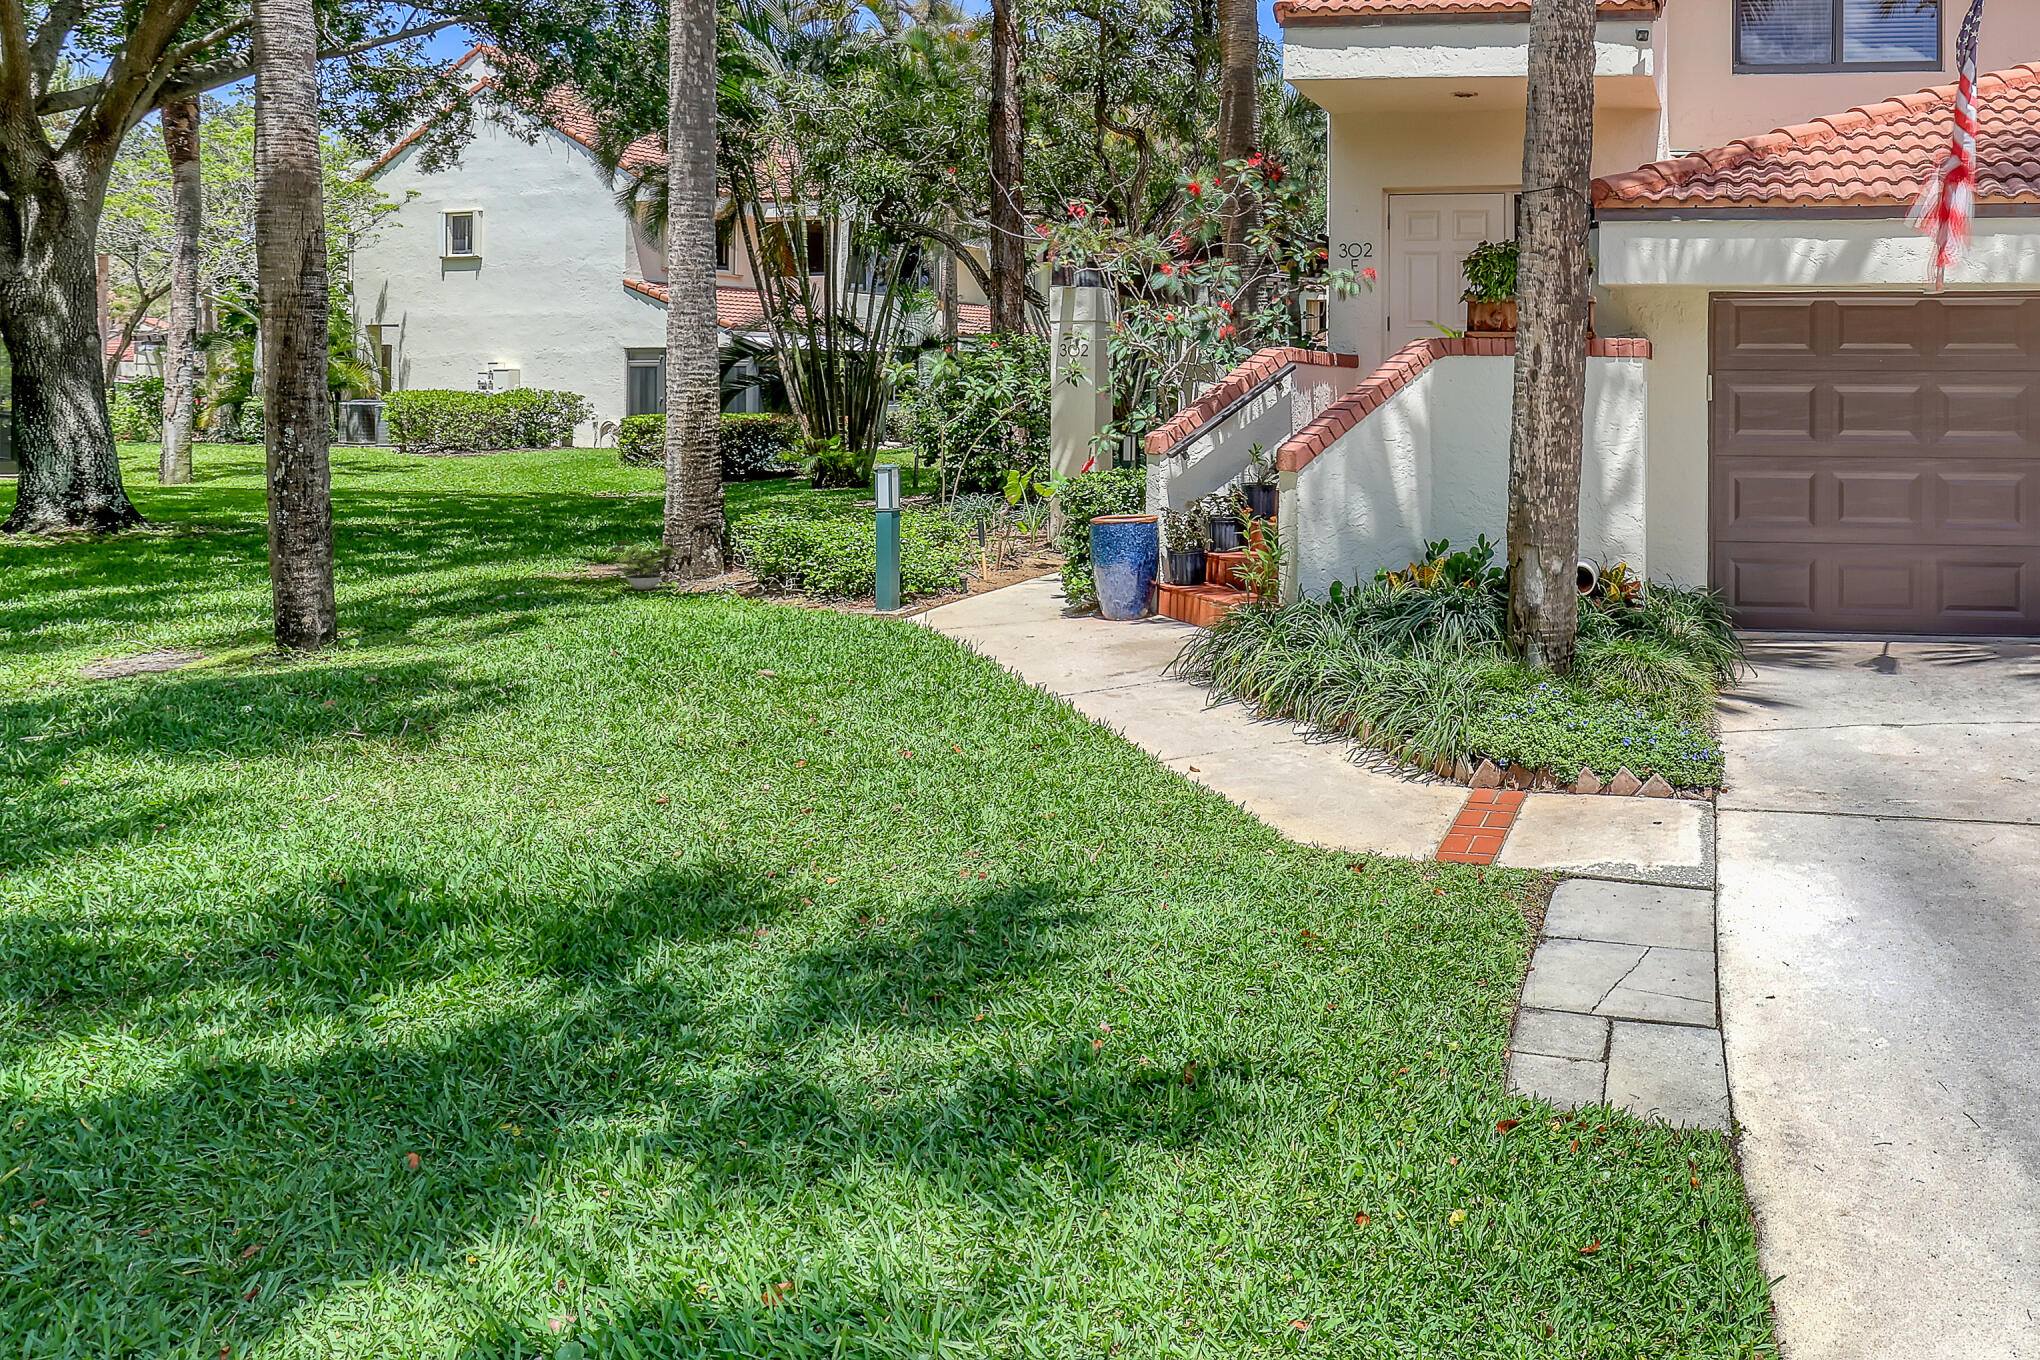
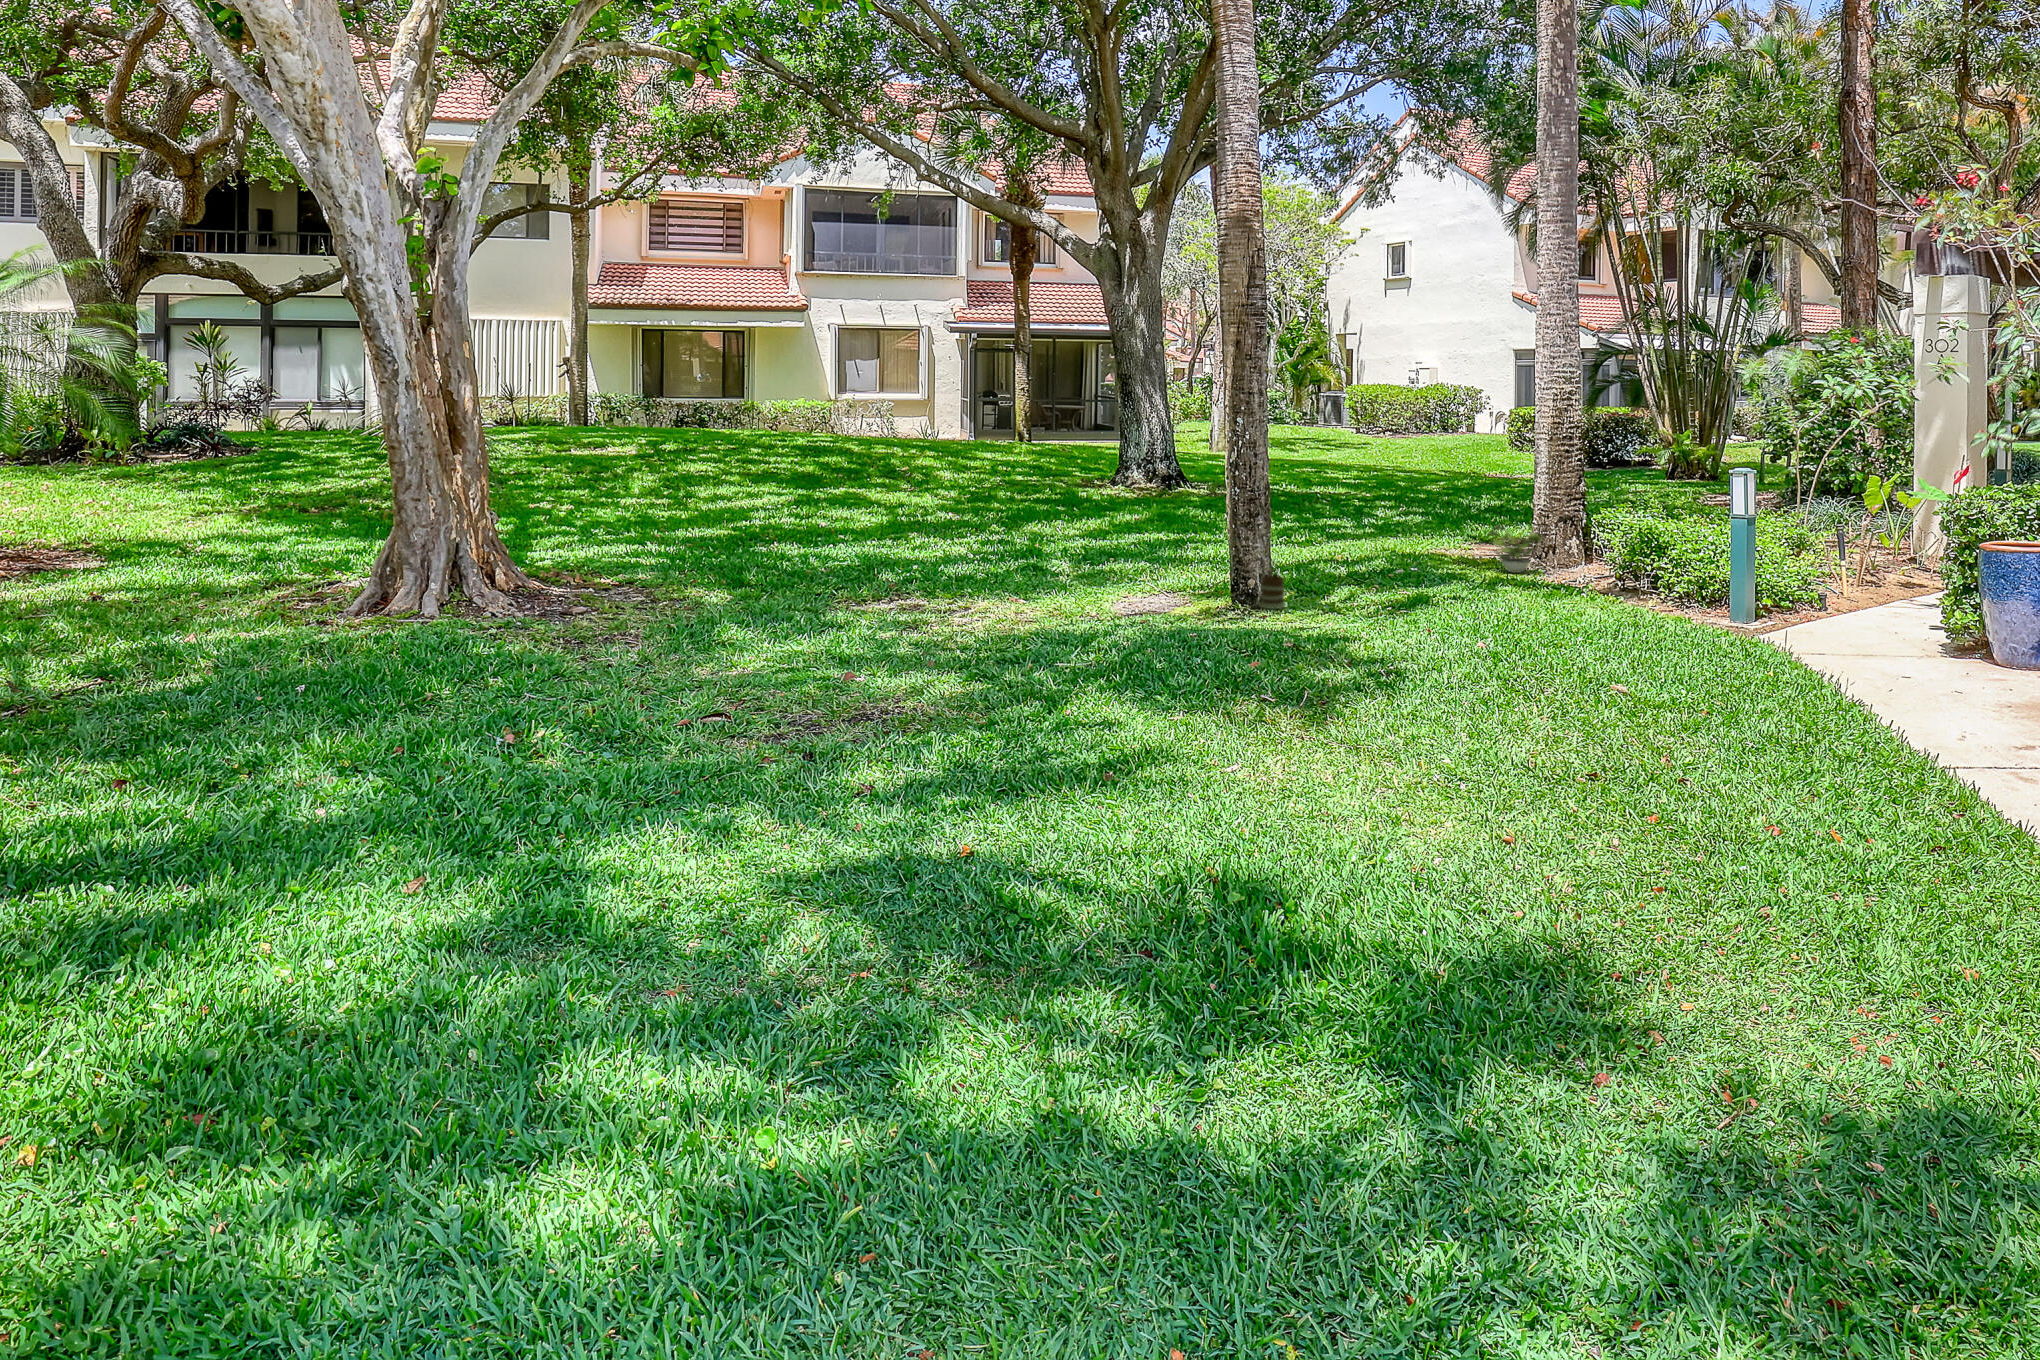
wooden bucket: none [318,590,356,648] -> present [1259,560,1285,609]

